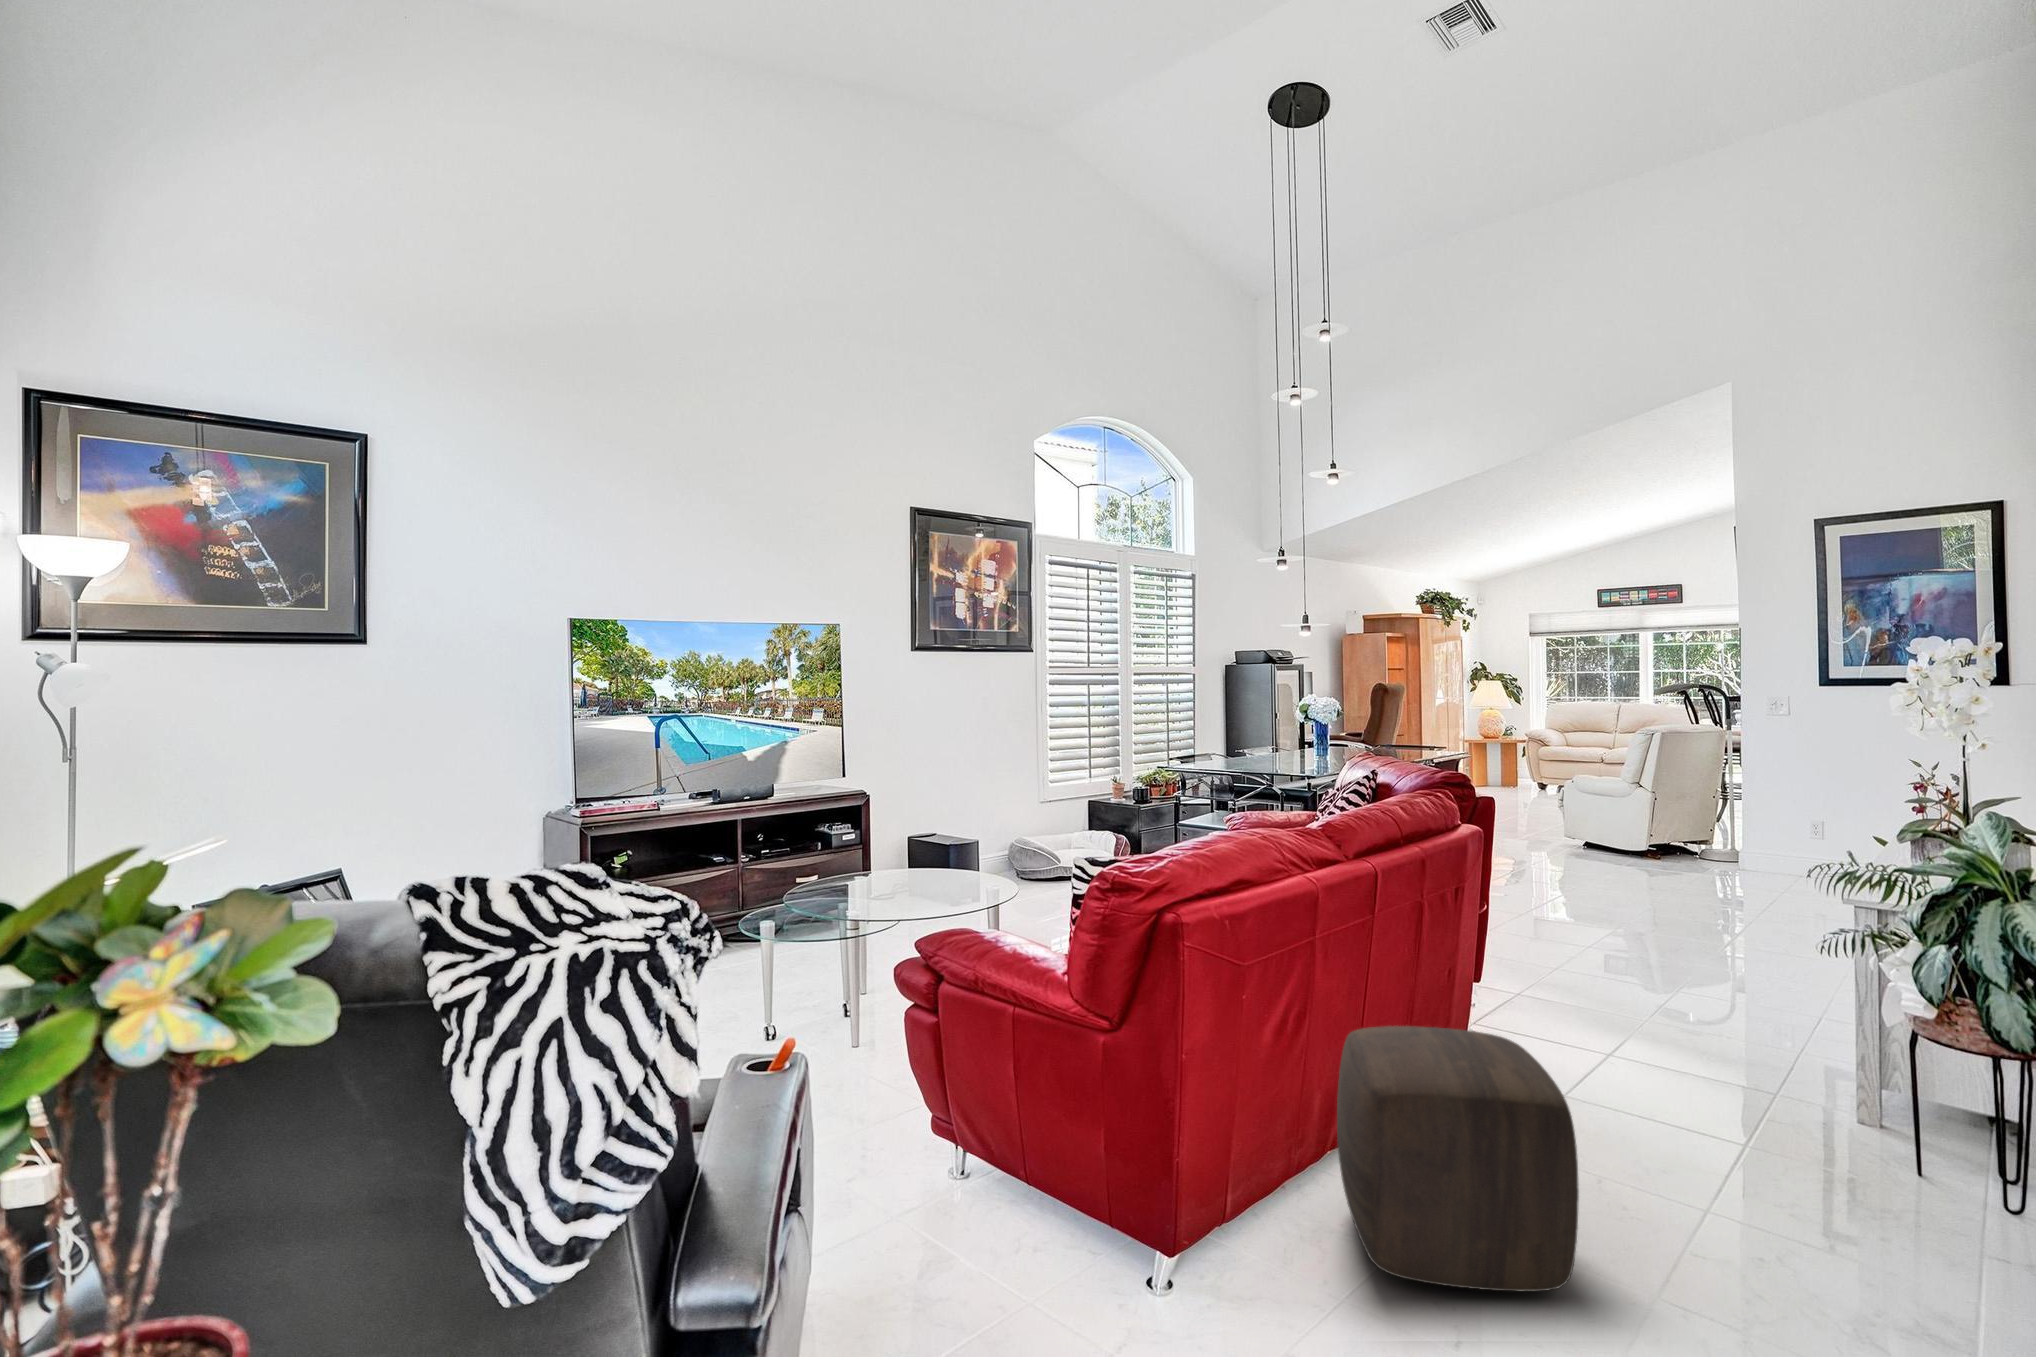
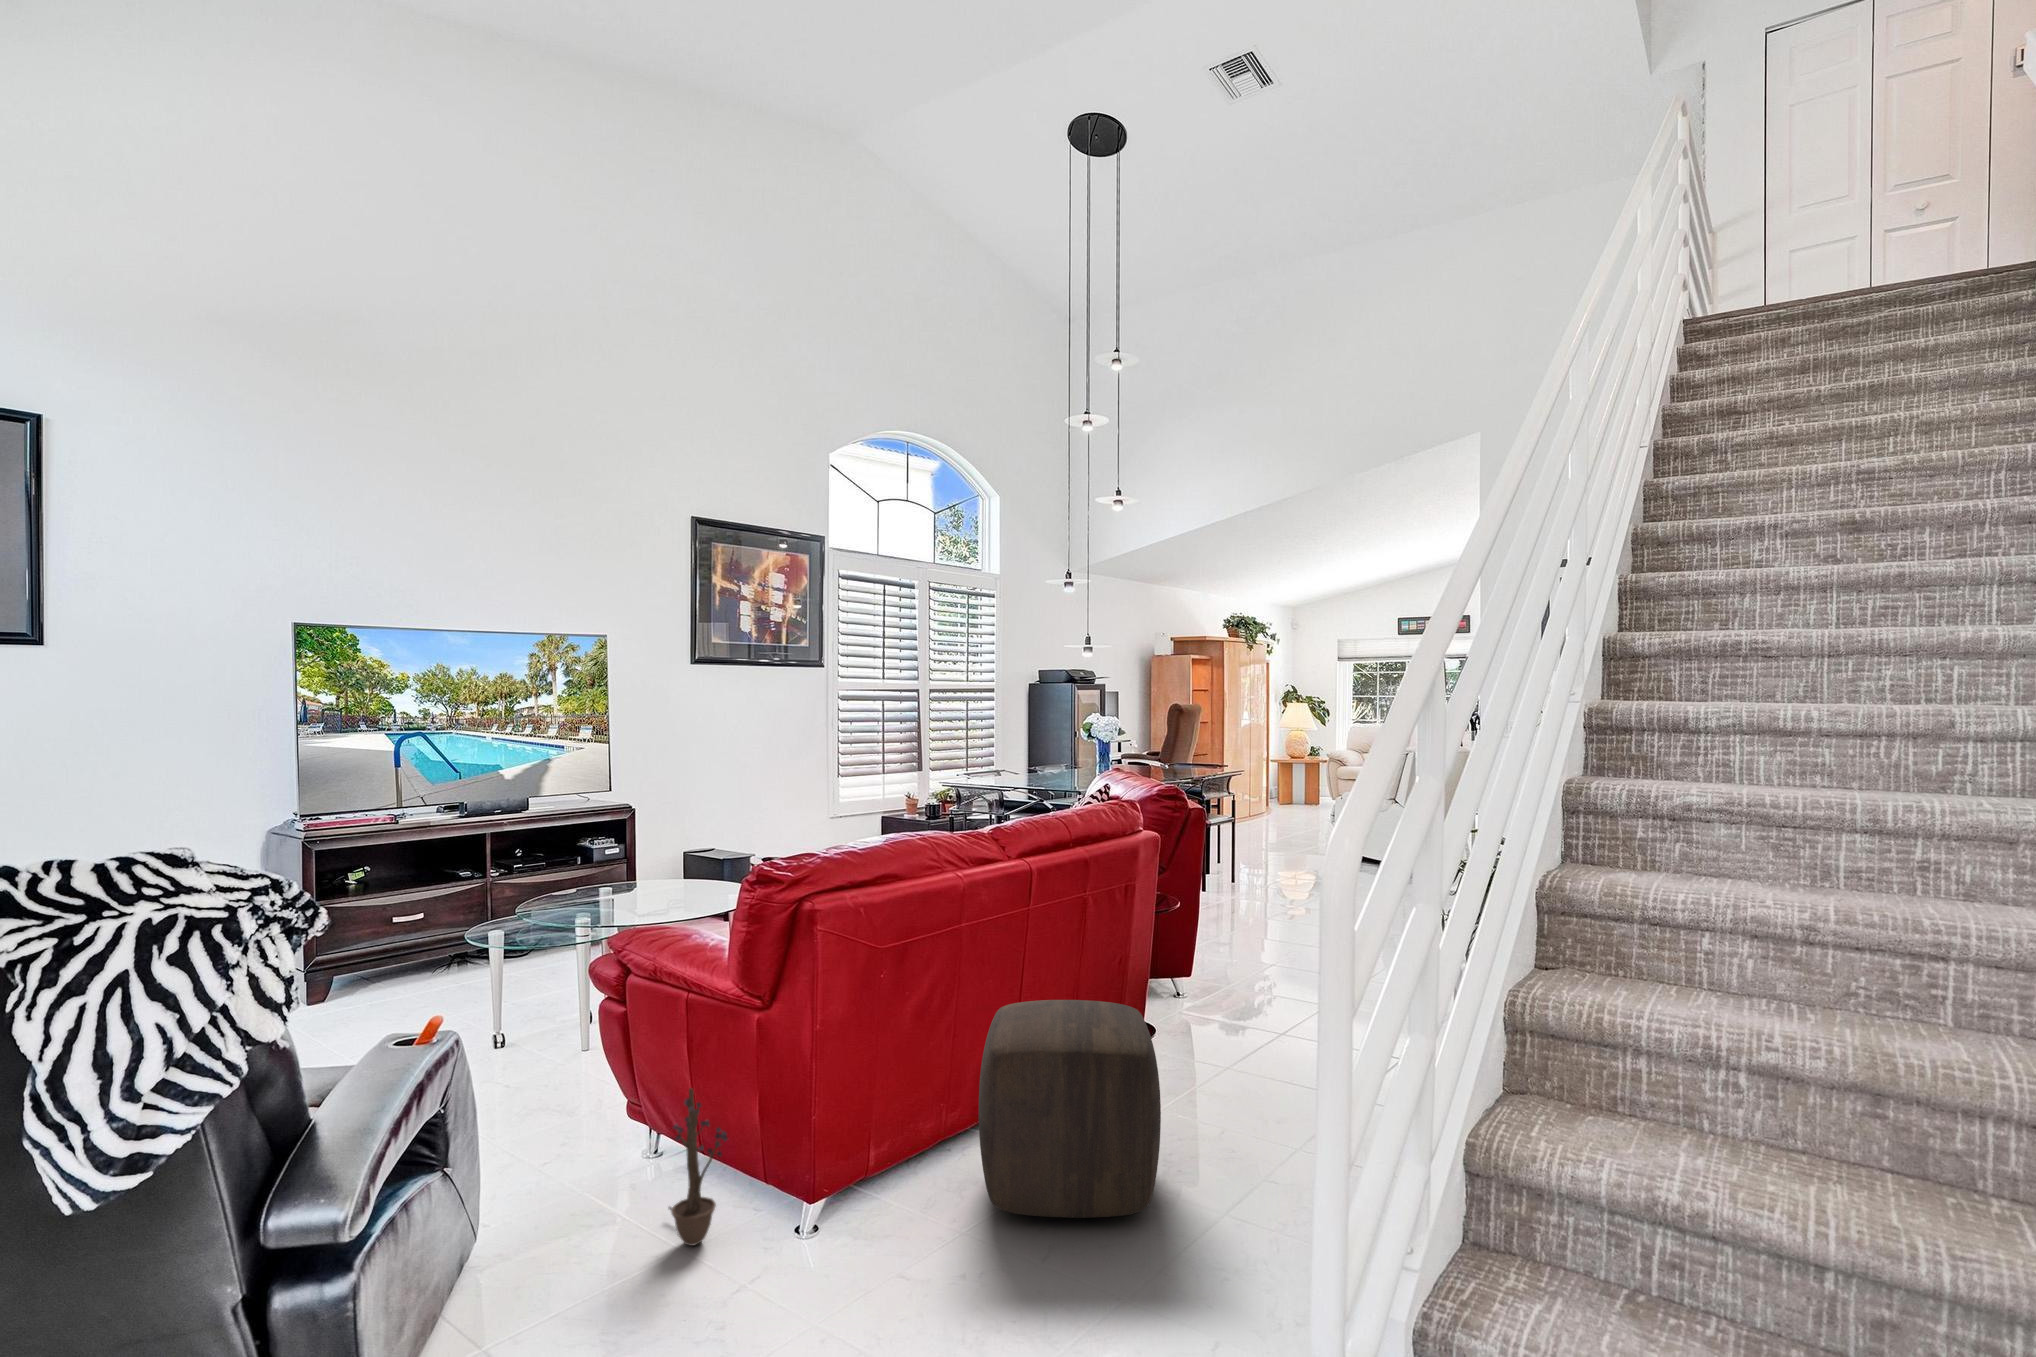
decorative plant: none [1004,1116,1082,1289] -> present [669,1088,728,1246]

